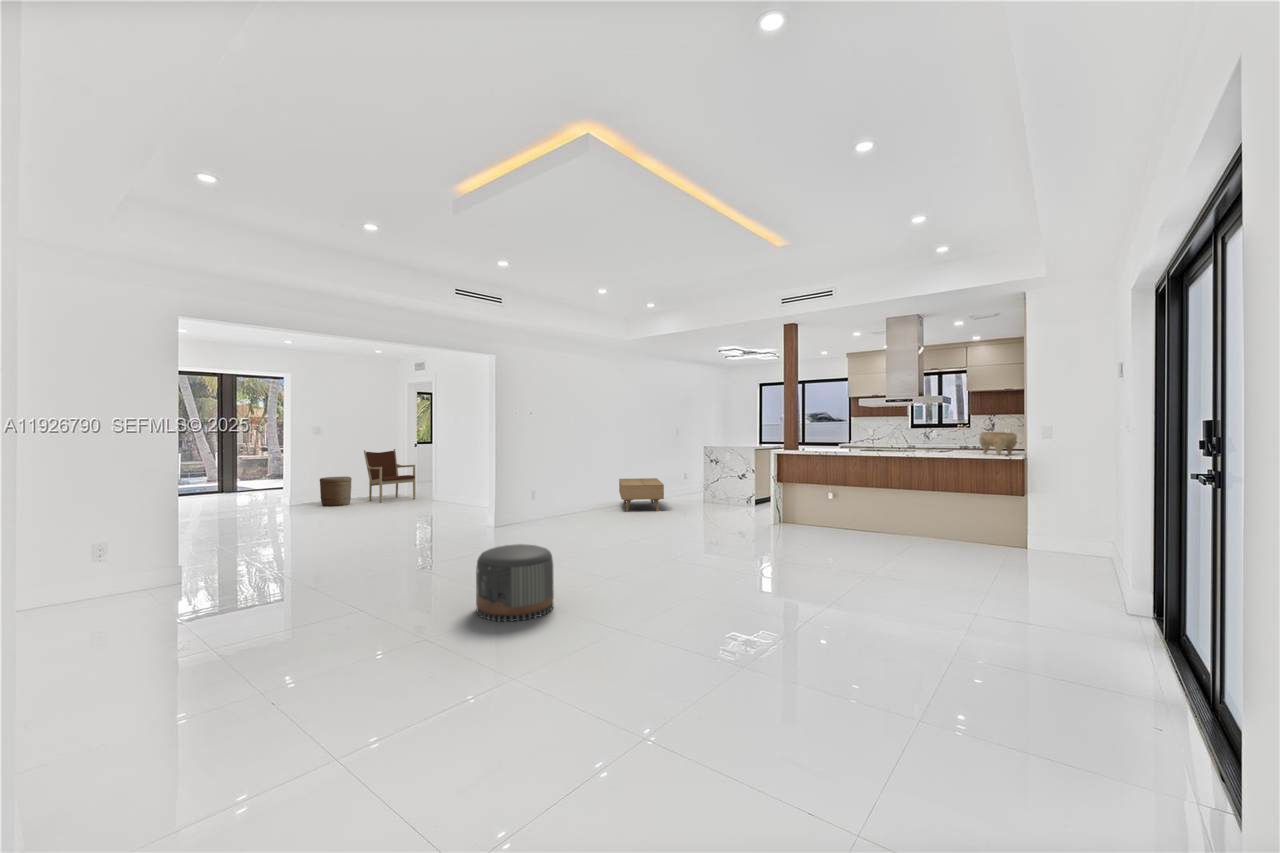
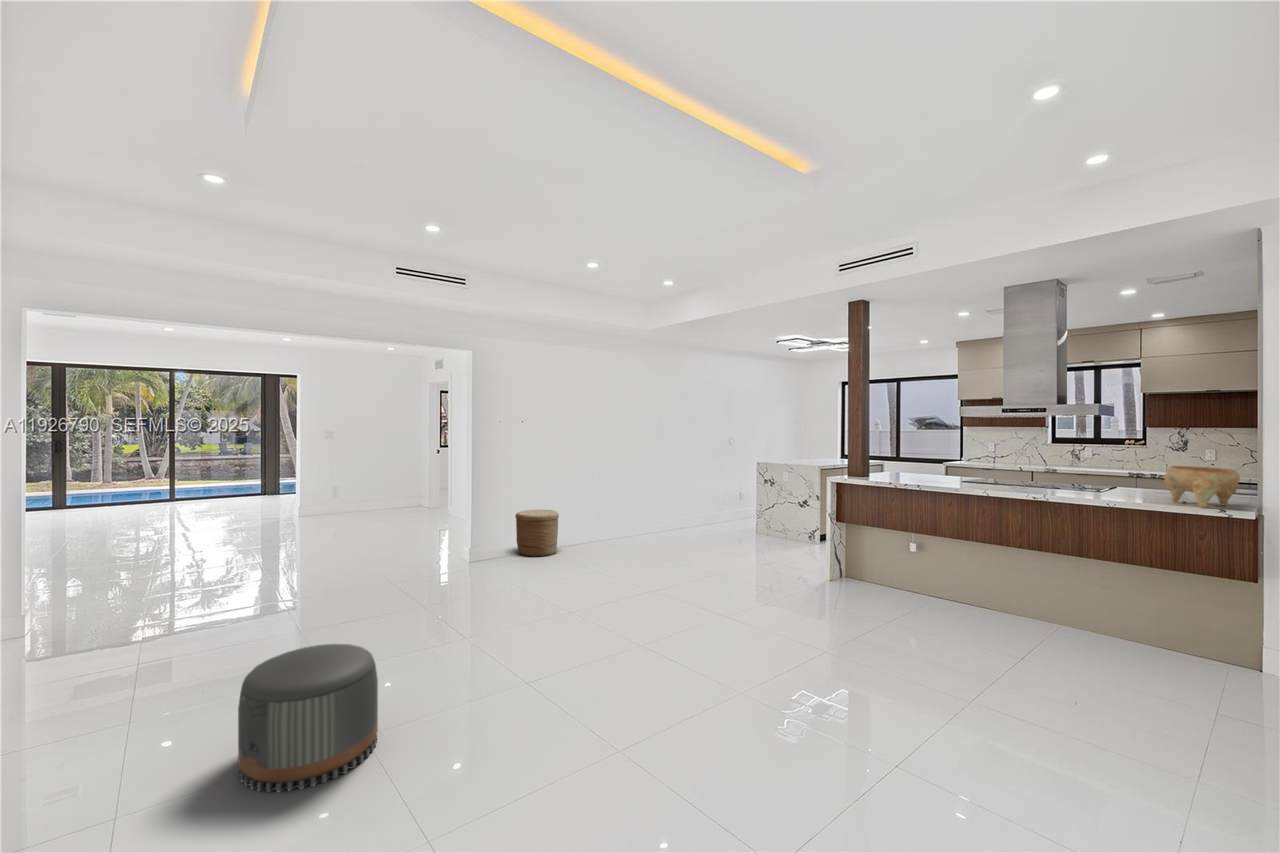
armchair: present [364,449,415,503] -> none [380,455,433,516]
woven basket: present [320,477,352,506] -> present [515,510,559,557]
coffee table: present [619,478,664,512] -> none [640,500,697,546]

